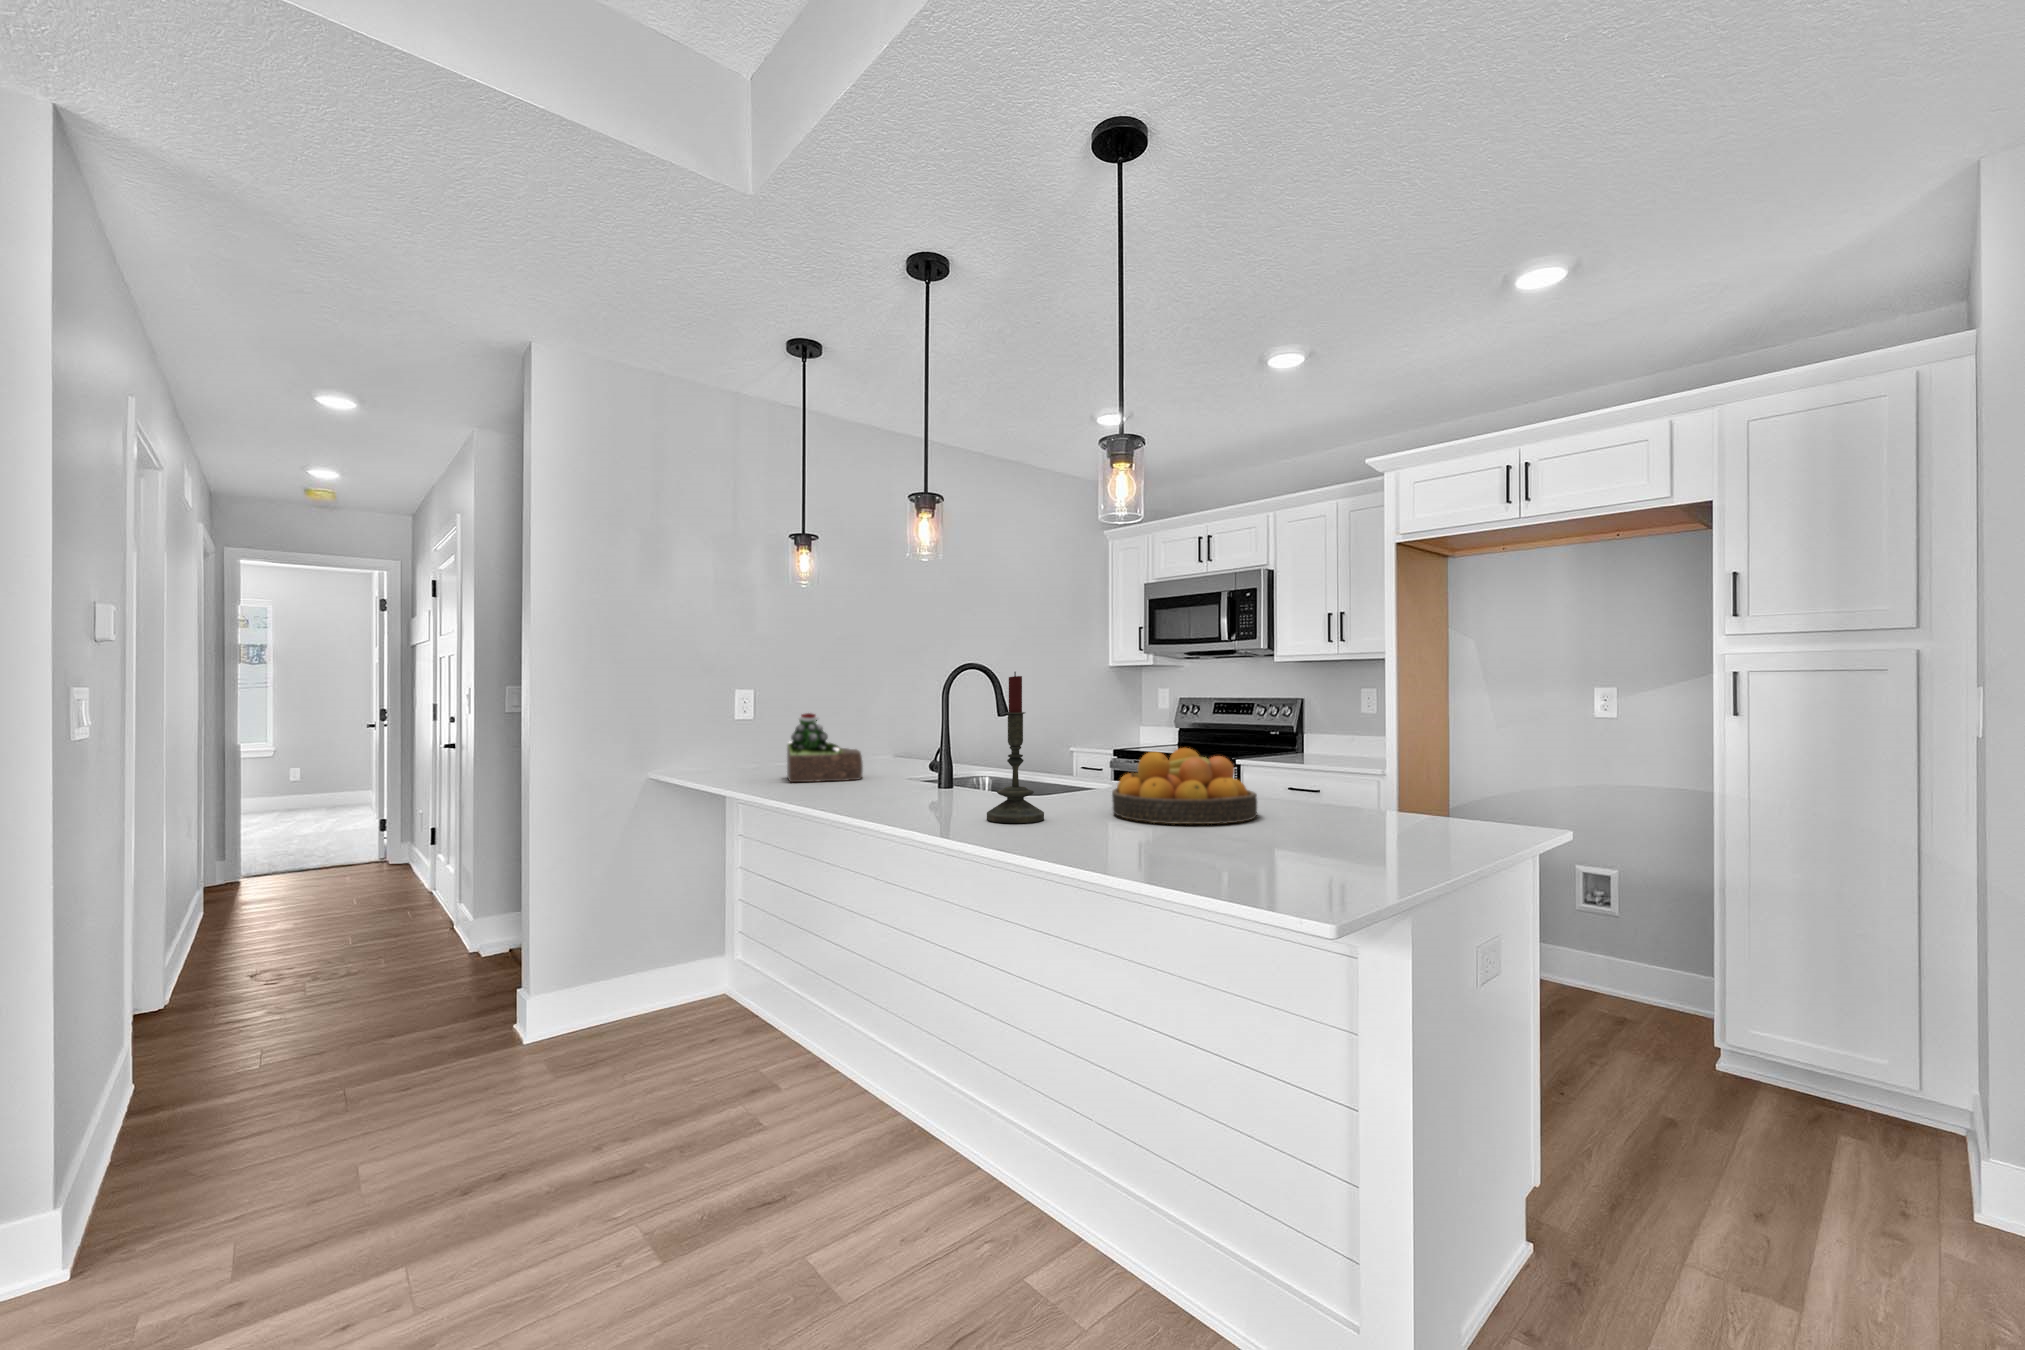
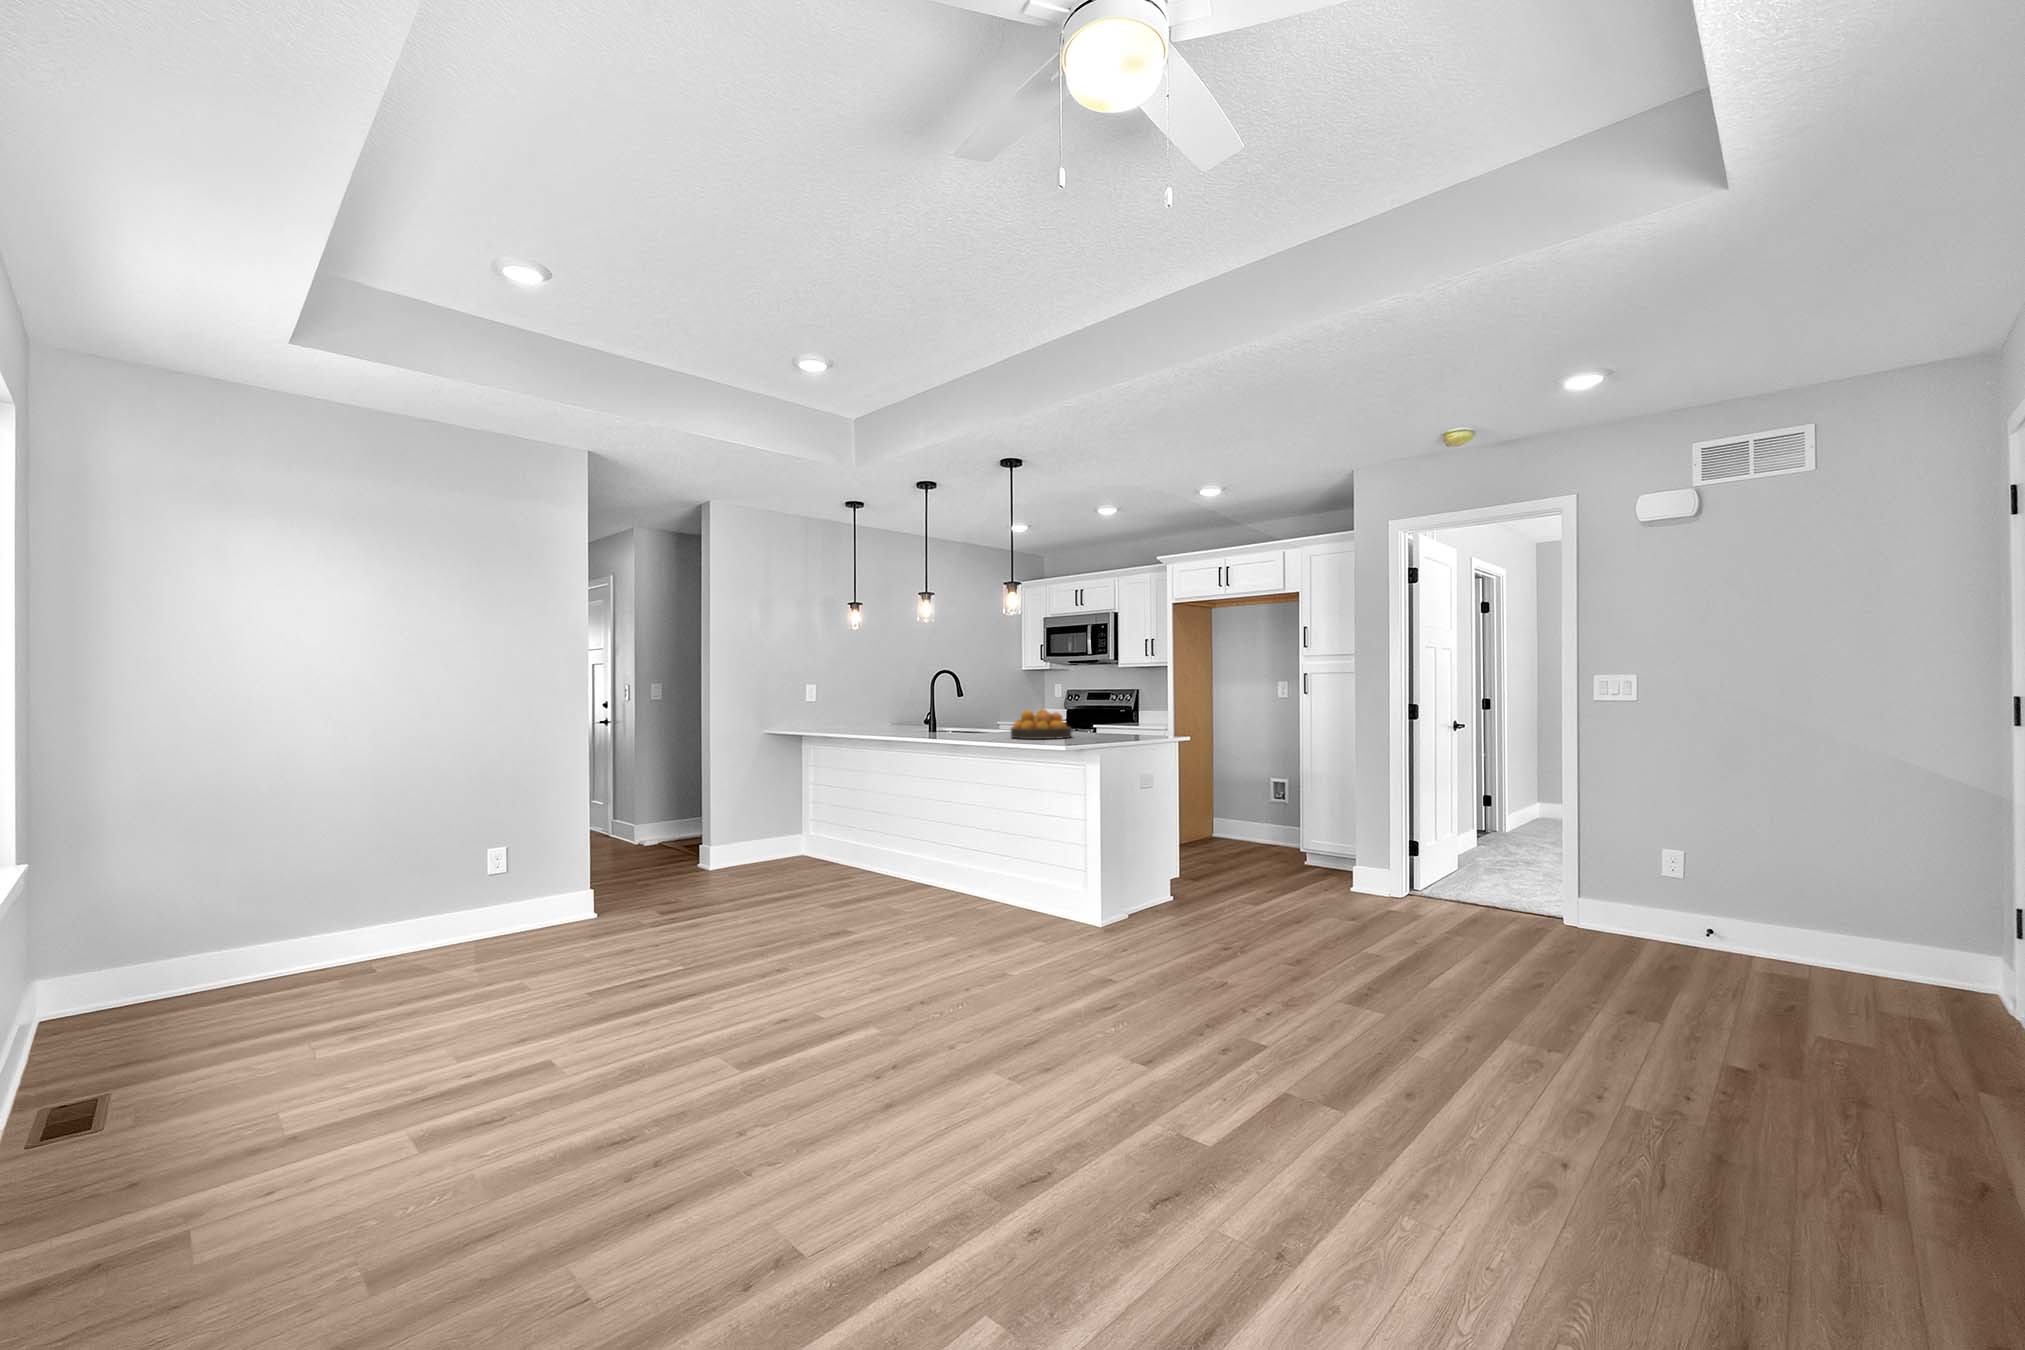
candle: present [987,672,1044,823] -> none [957,676,981,740]
succulent plant: present [787,713,863,782] -> none [846,697,887,732]

